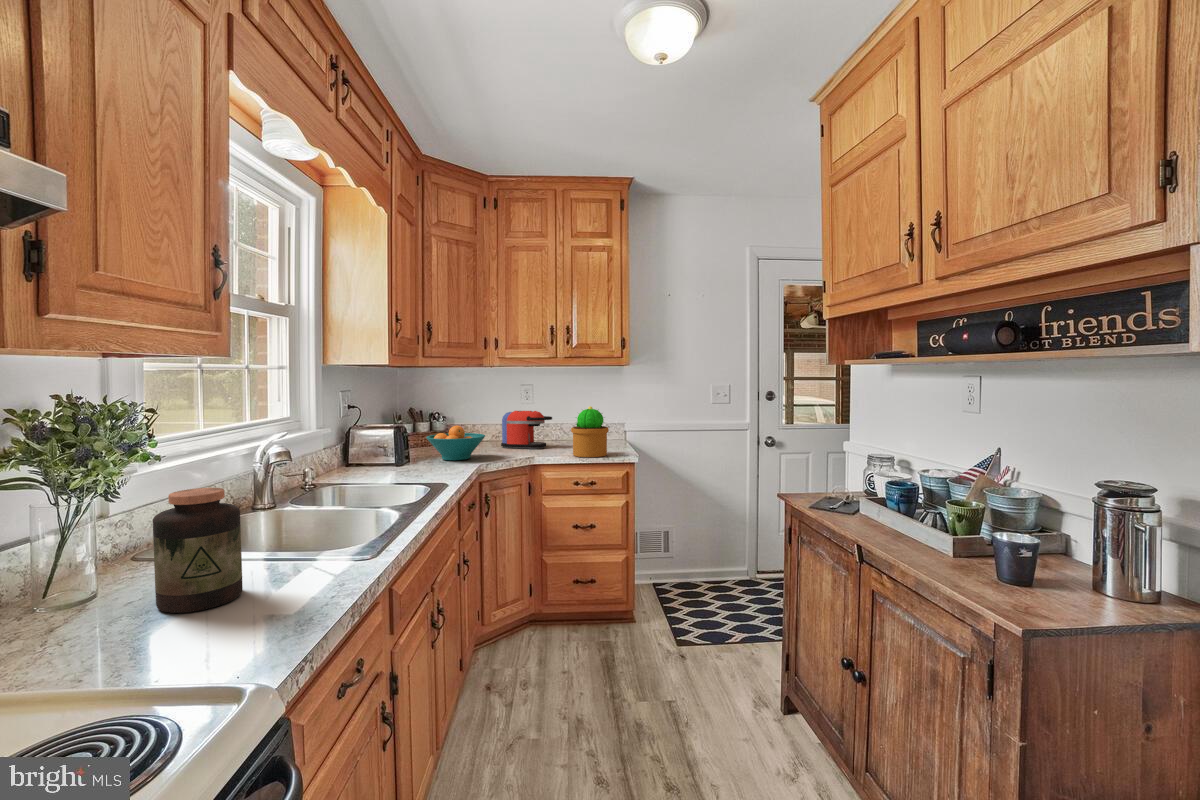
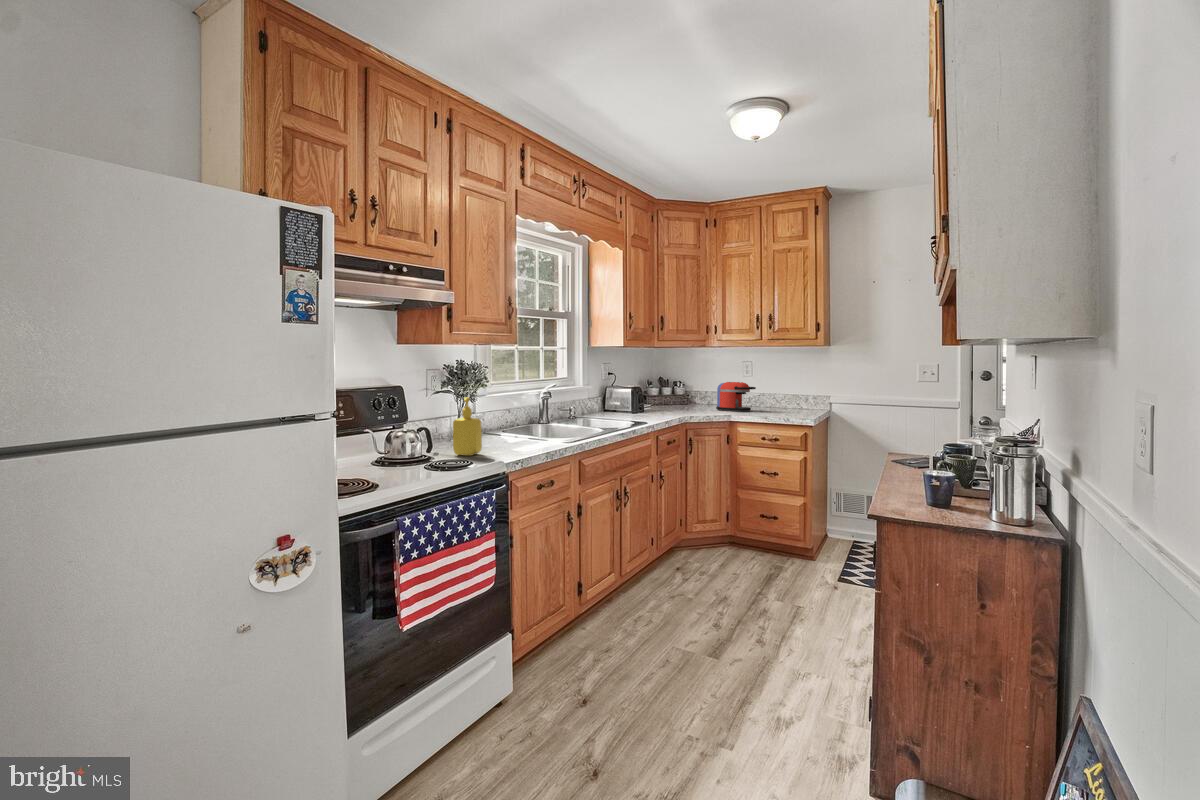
potted cactus: present [571,406,609,457] -> none [762,378,793,418]
fruit bowl: present [426,426,485,460] -> none [654,390,696,414]
jar: present [153,488,243,613] -> none [484,399,517,450]
soap dispenser: none [63,502,156,657] -> present [453,397,482,456]

